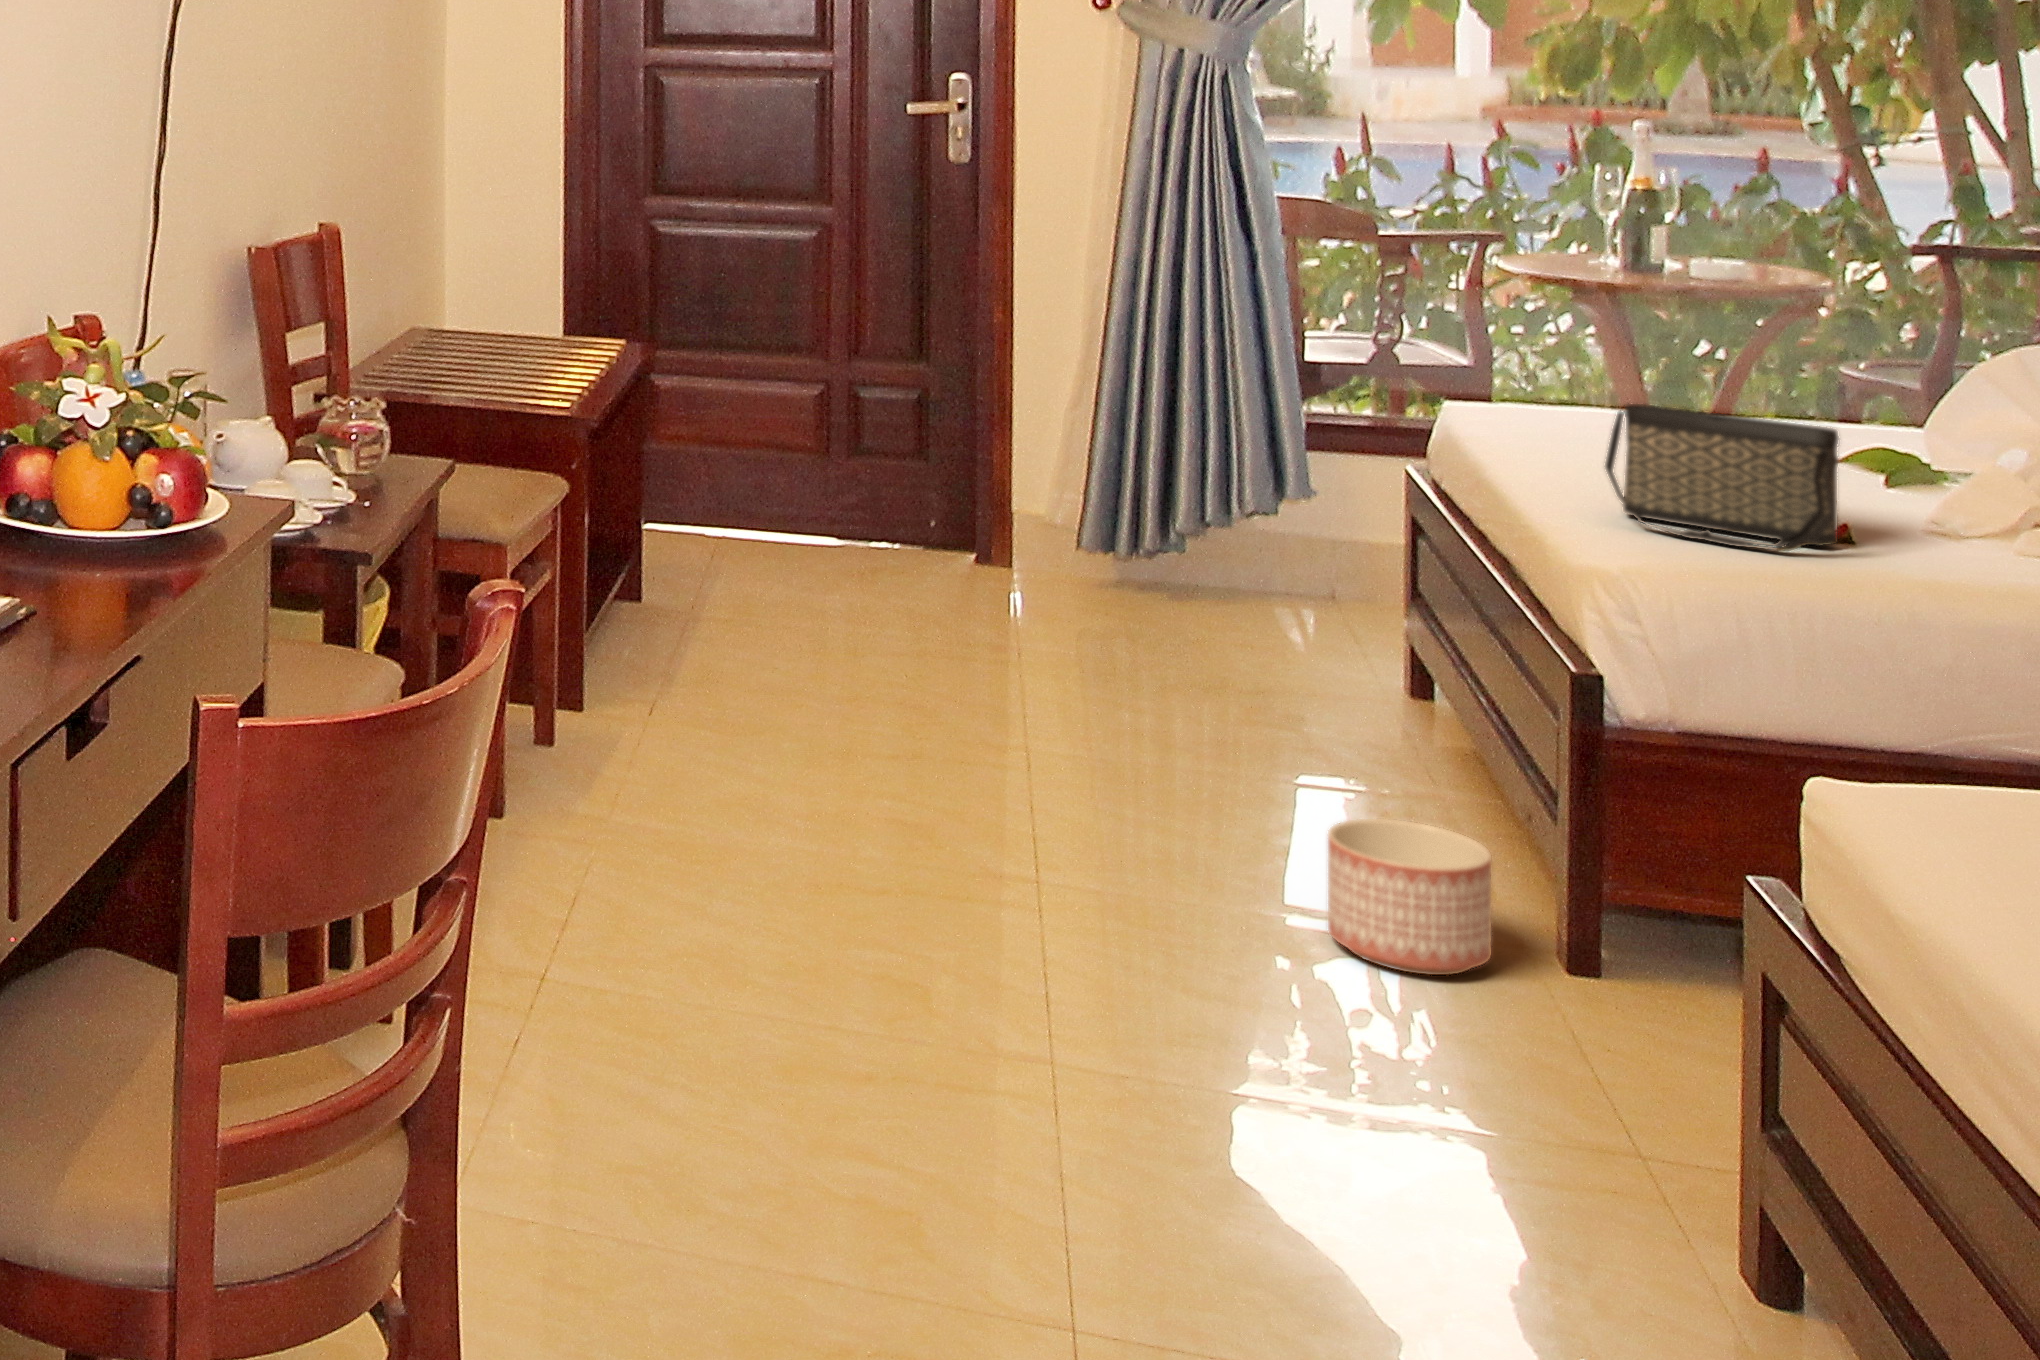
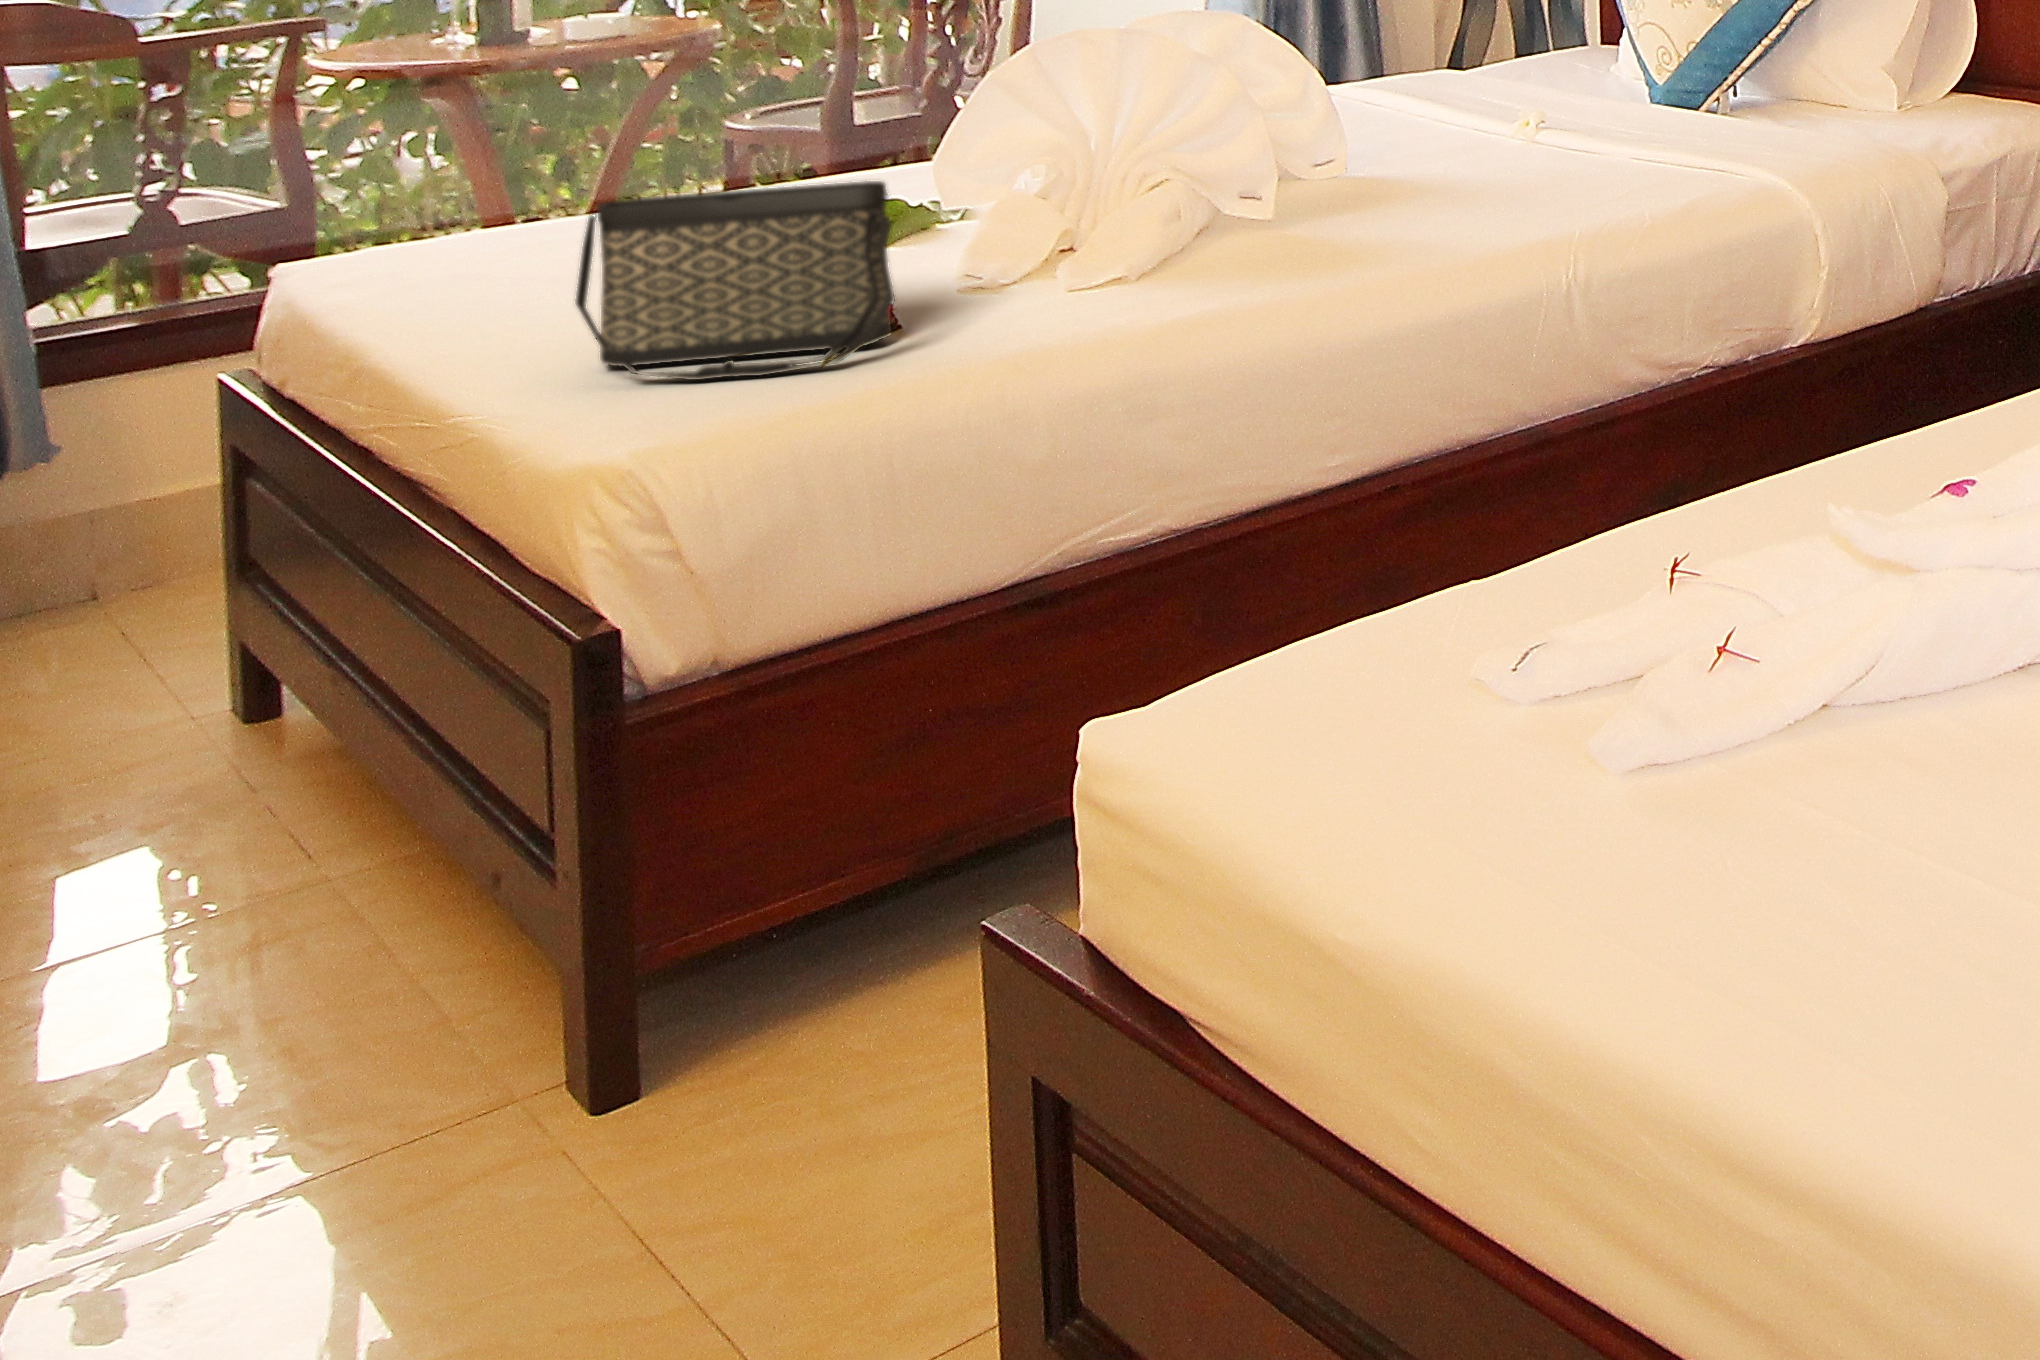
planter: present [1328,819,1491,975] -> none [147,973,456,1289]

